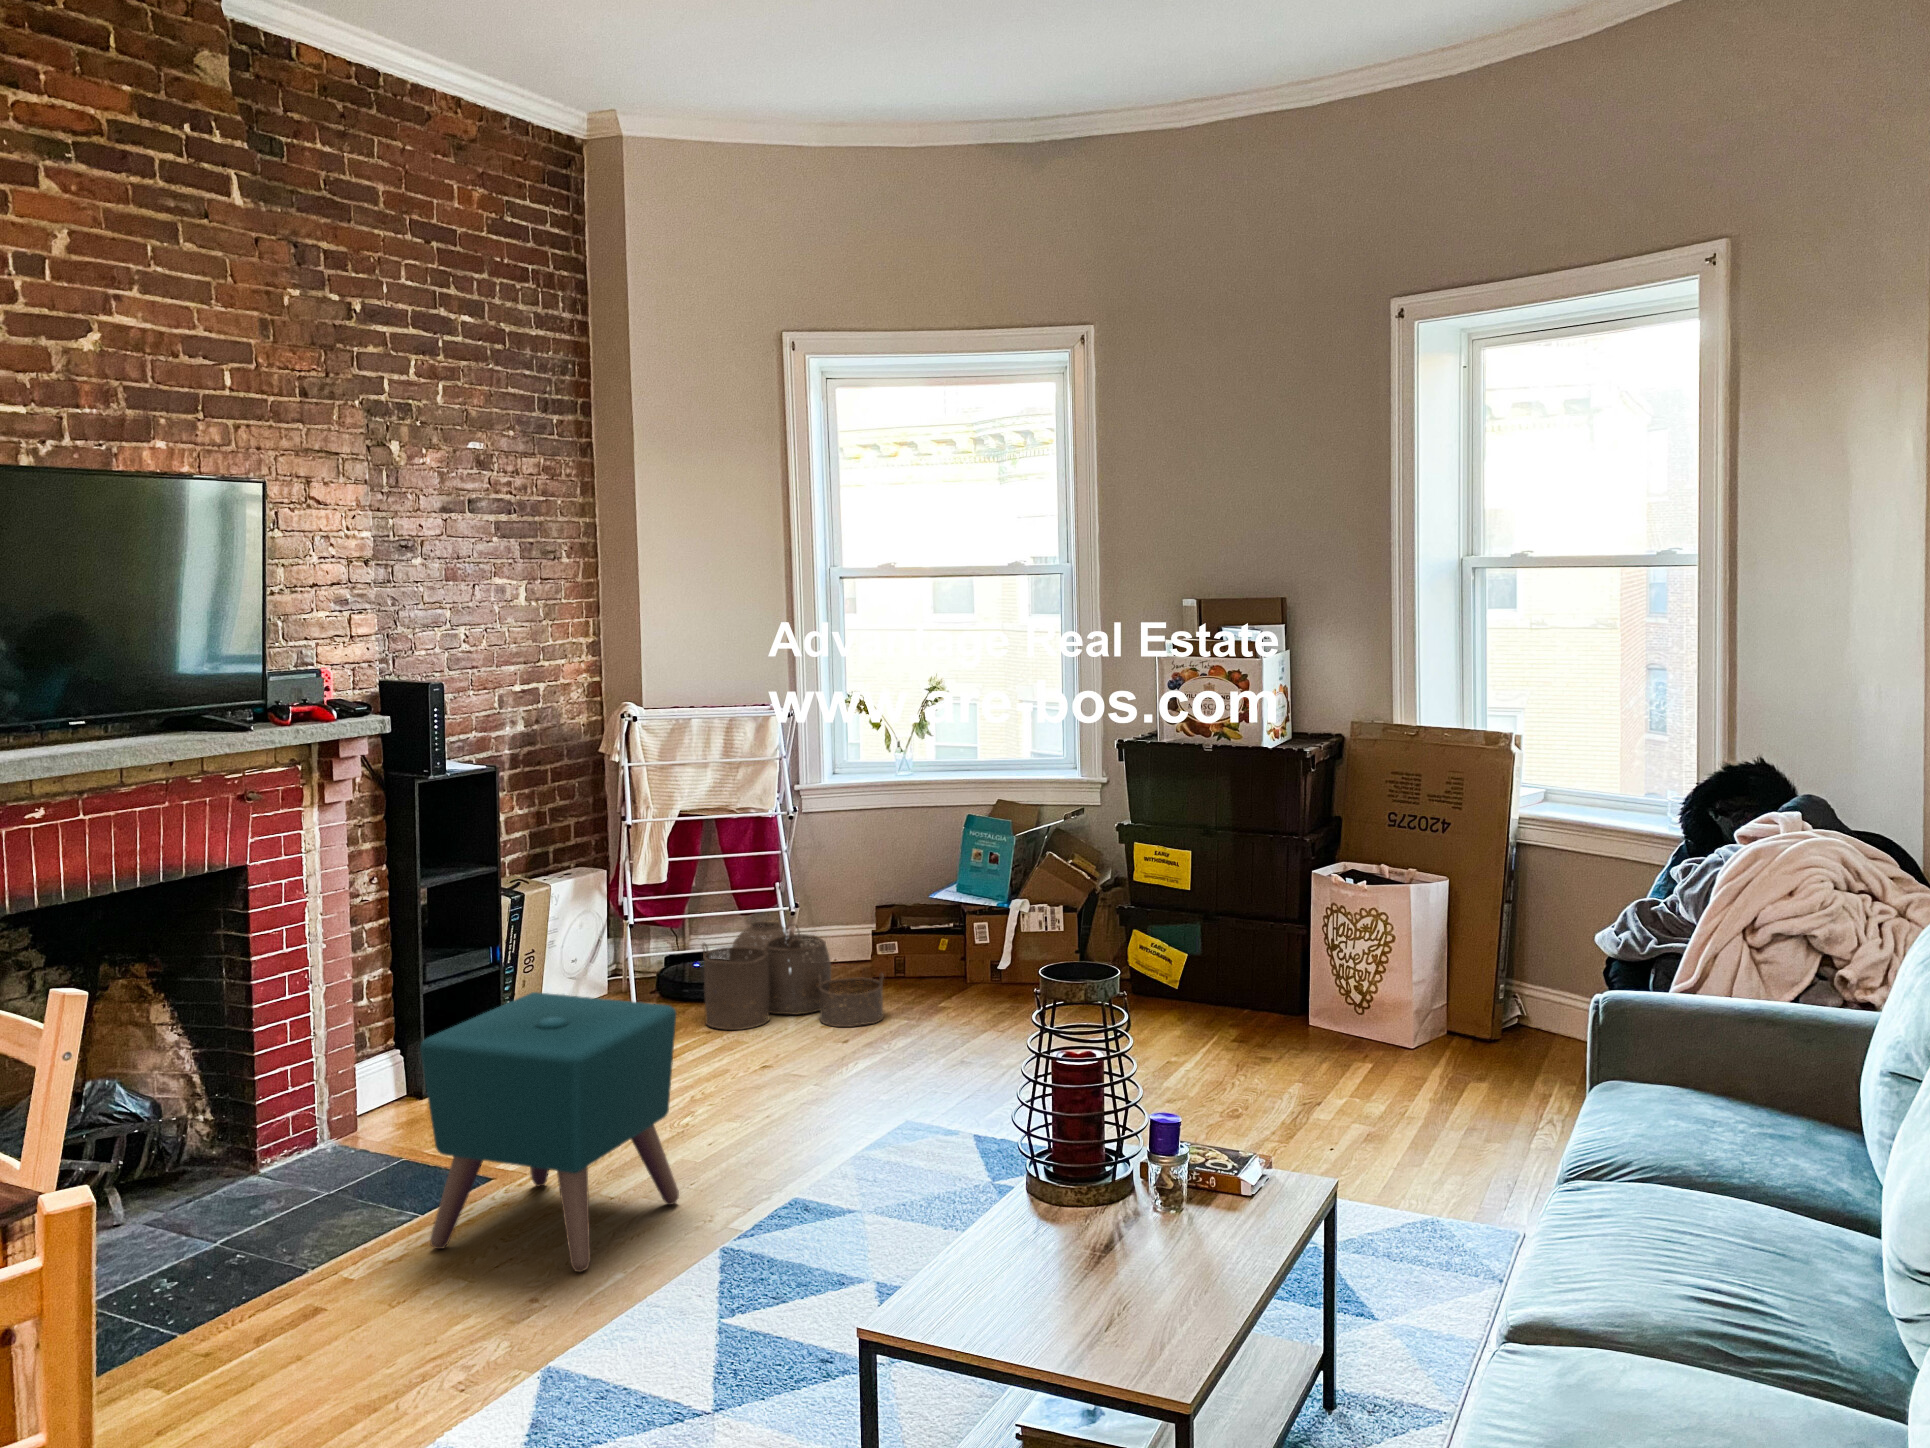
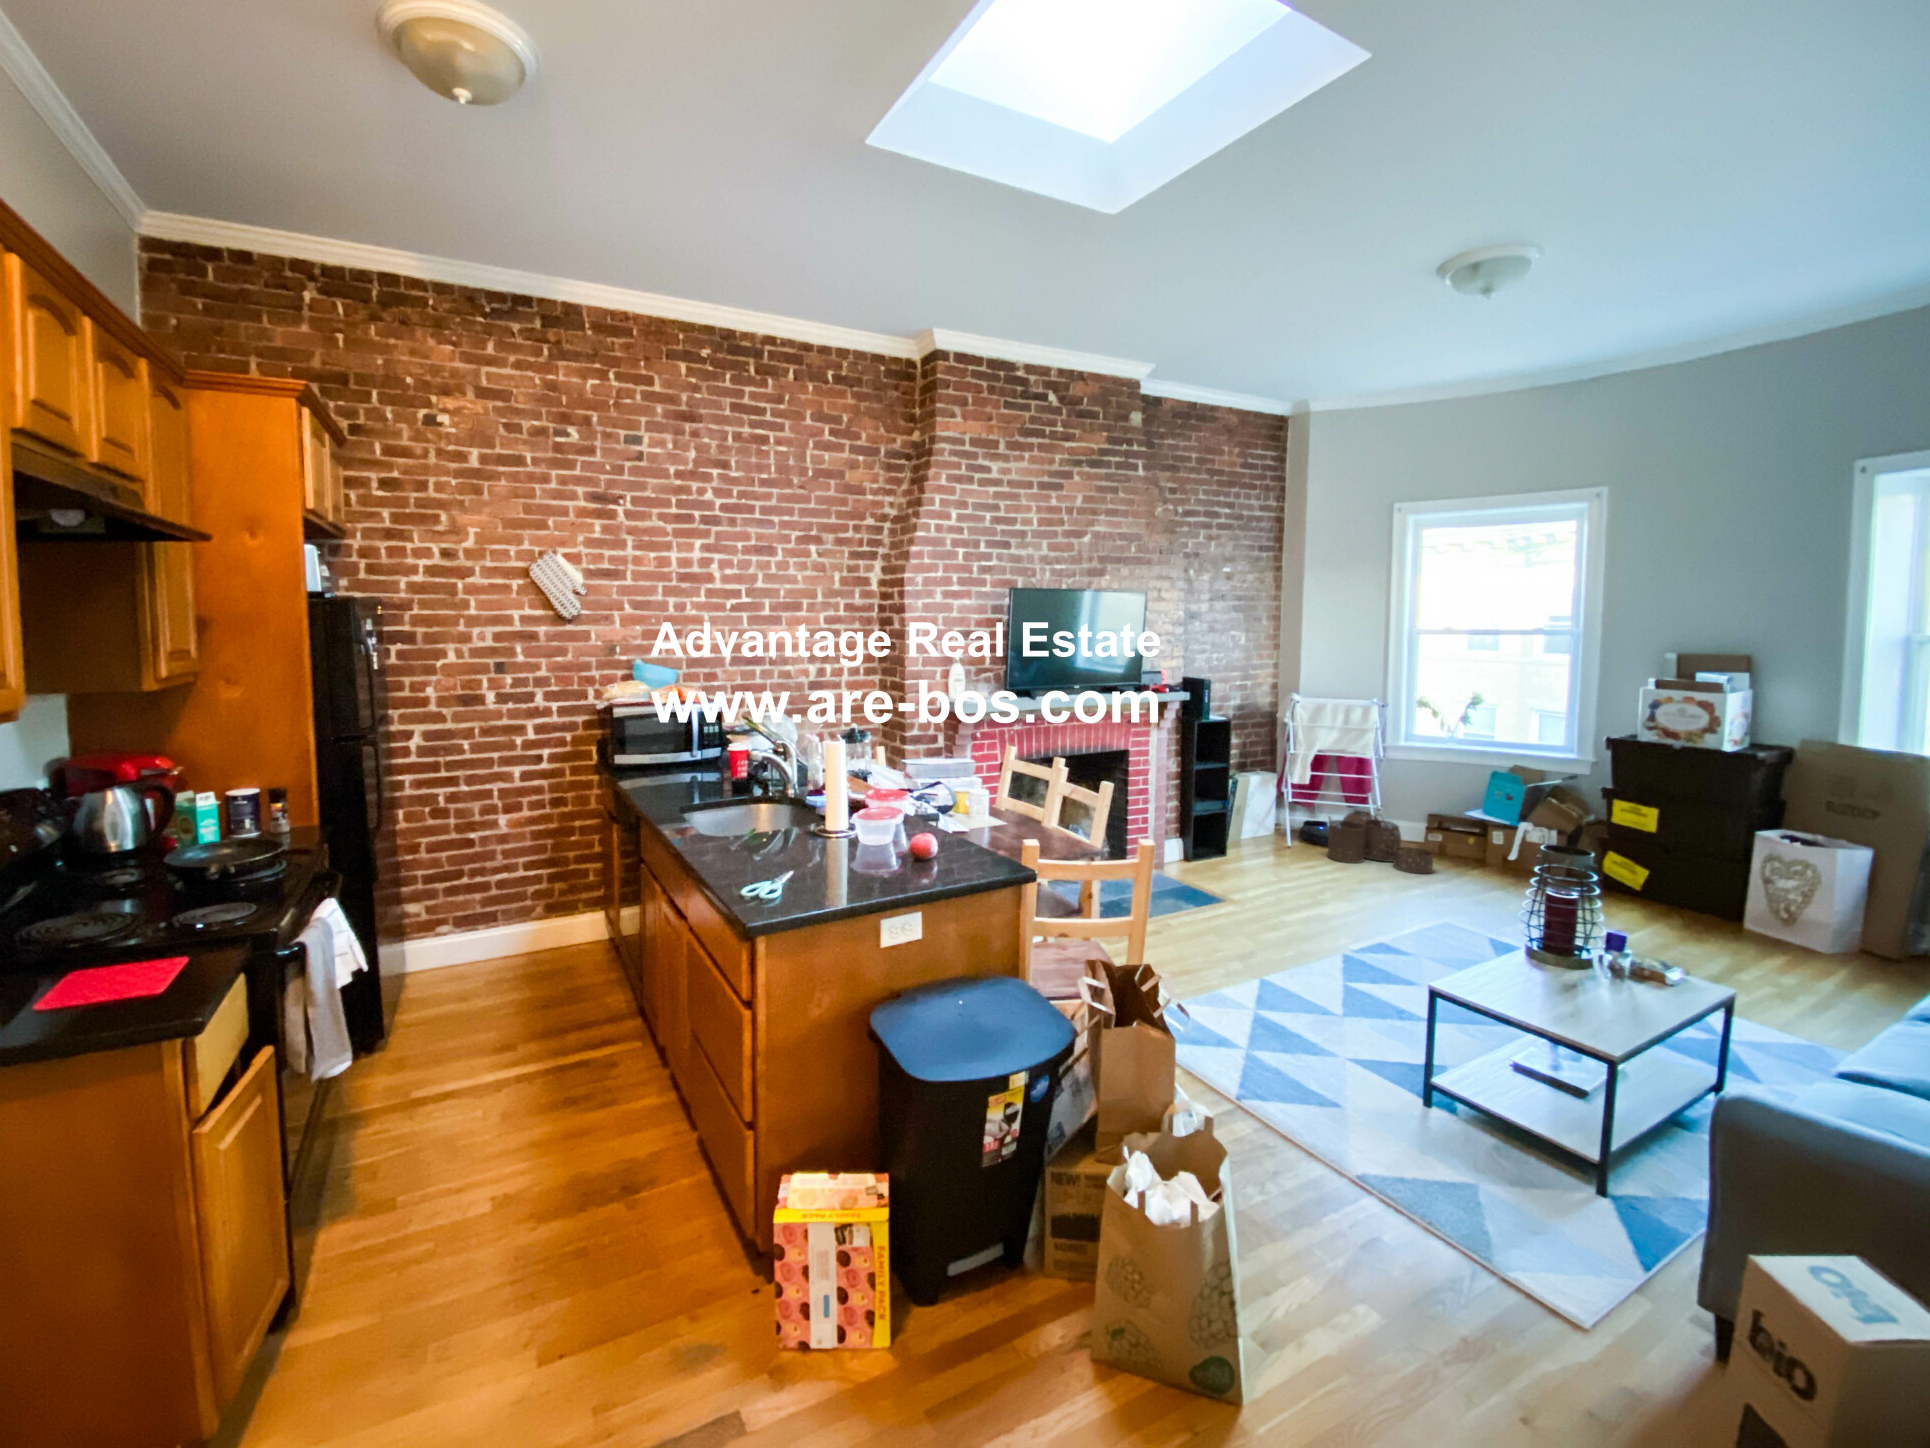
ottoman: present [420,992,679,1272] -> none [1206,824,1328,953]

